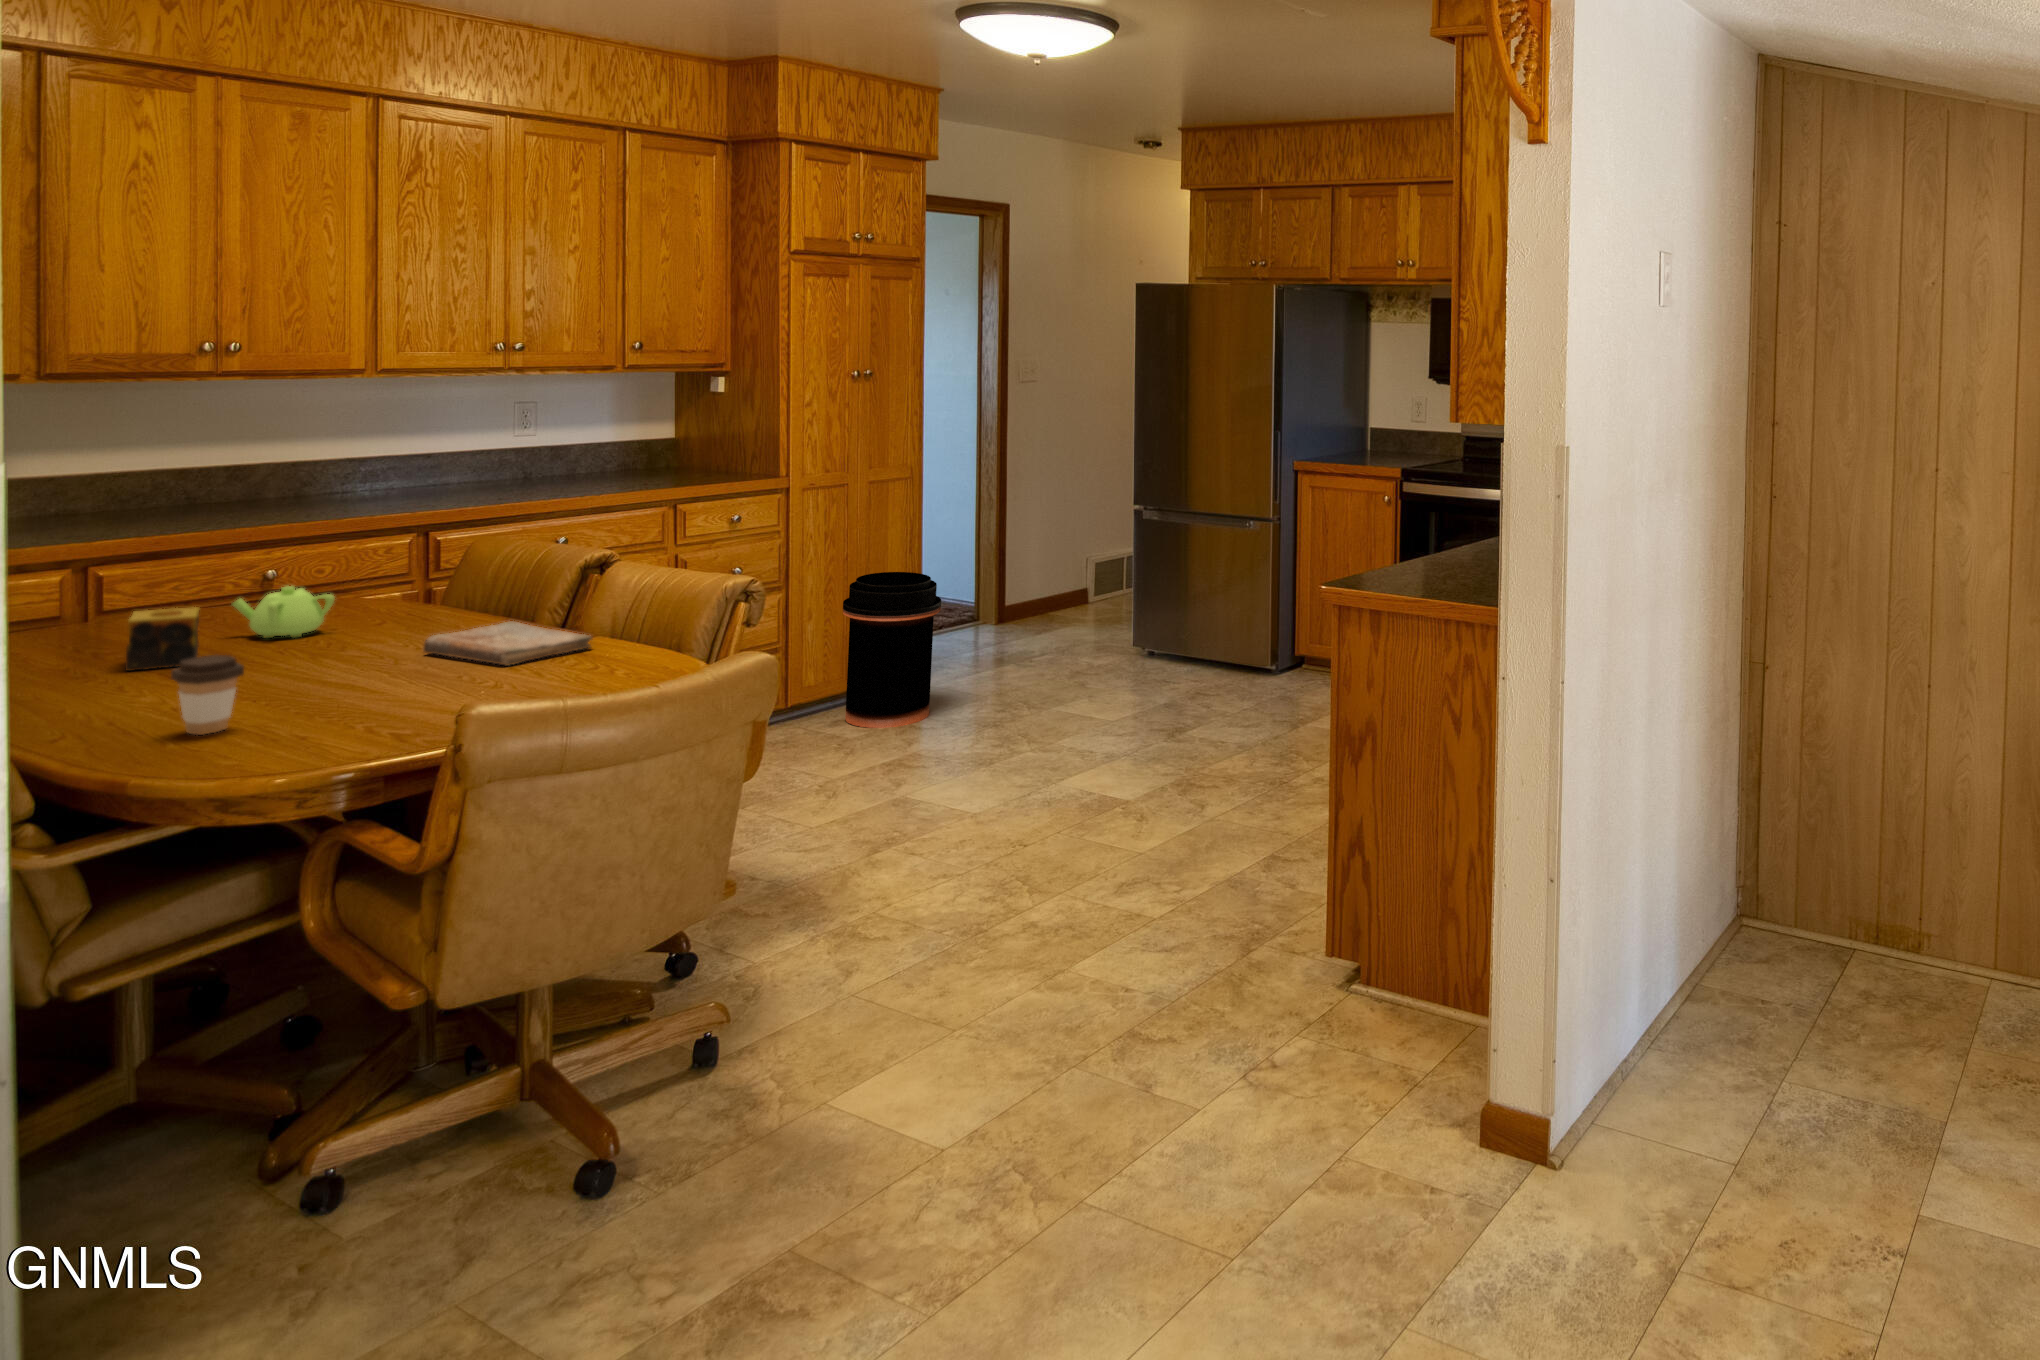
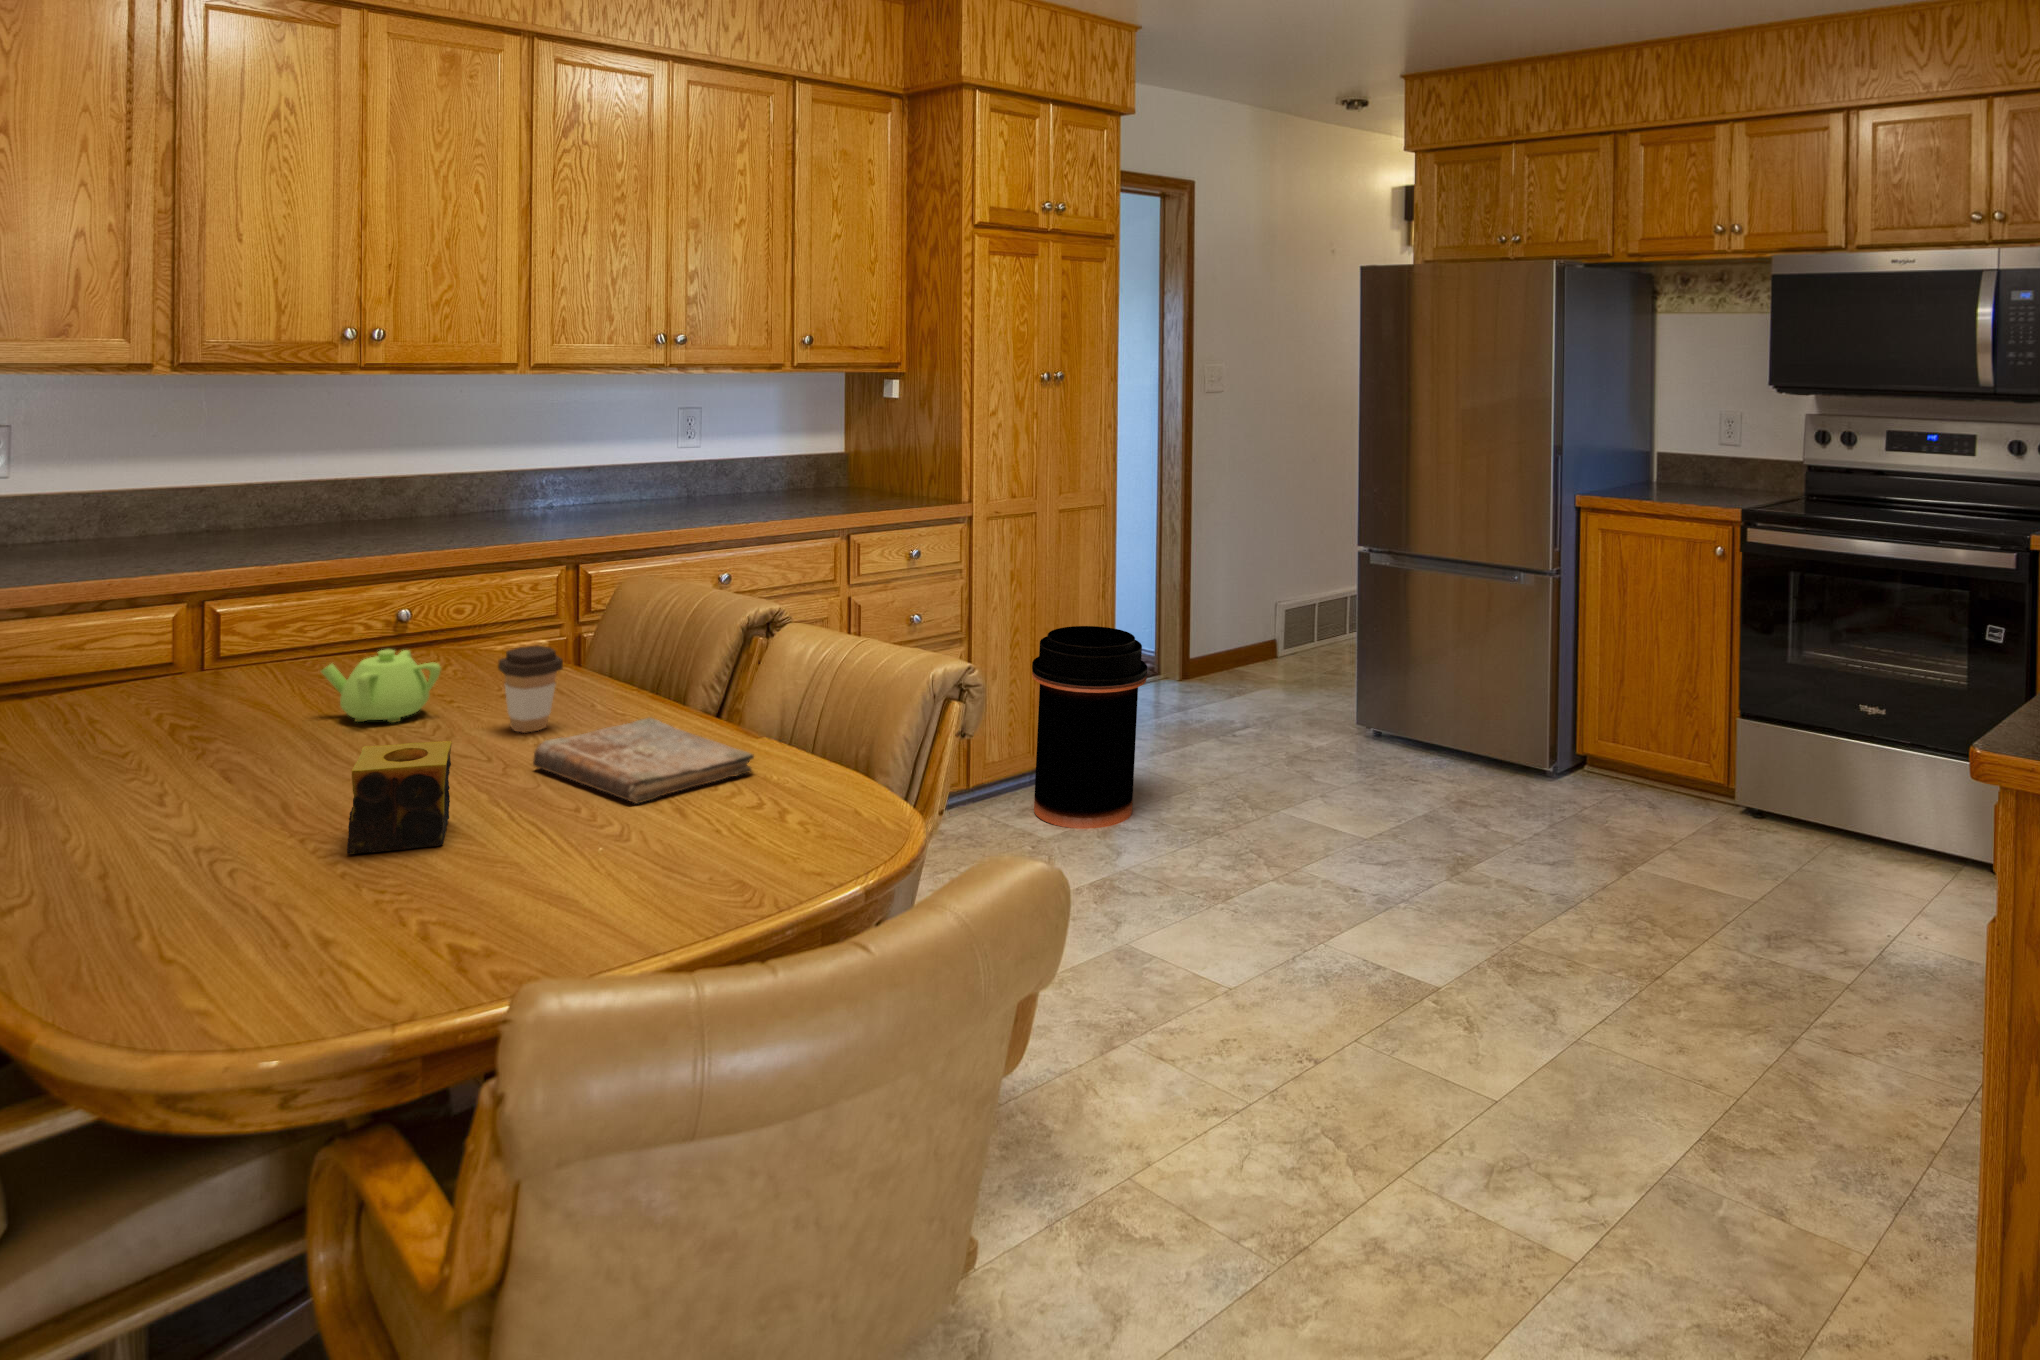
candle: present [125,607,199,671] -> present [347,741,452,854]
coffee cup: present [171,655,244,735] -> present [498,646,563,733]

